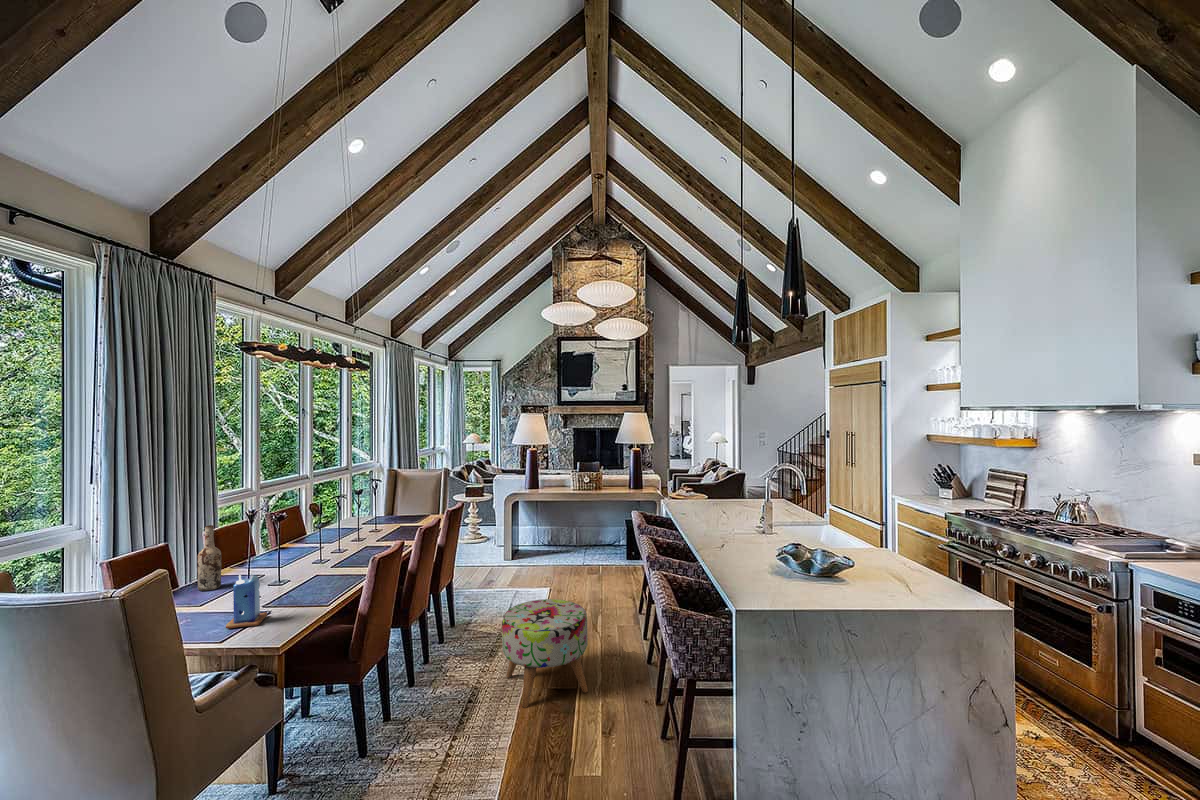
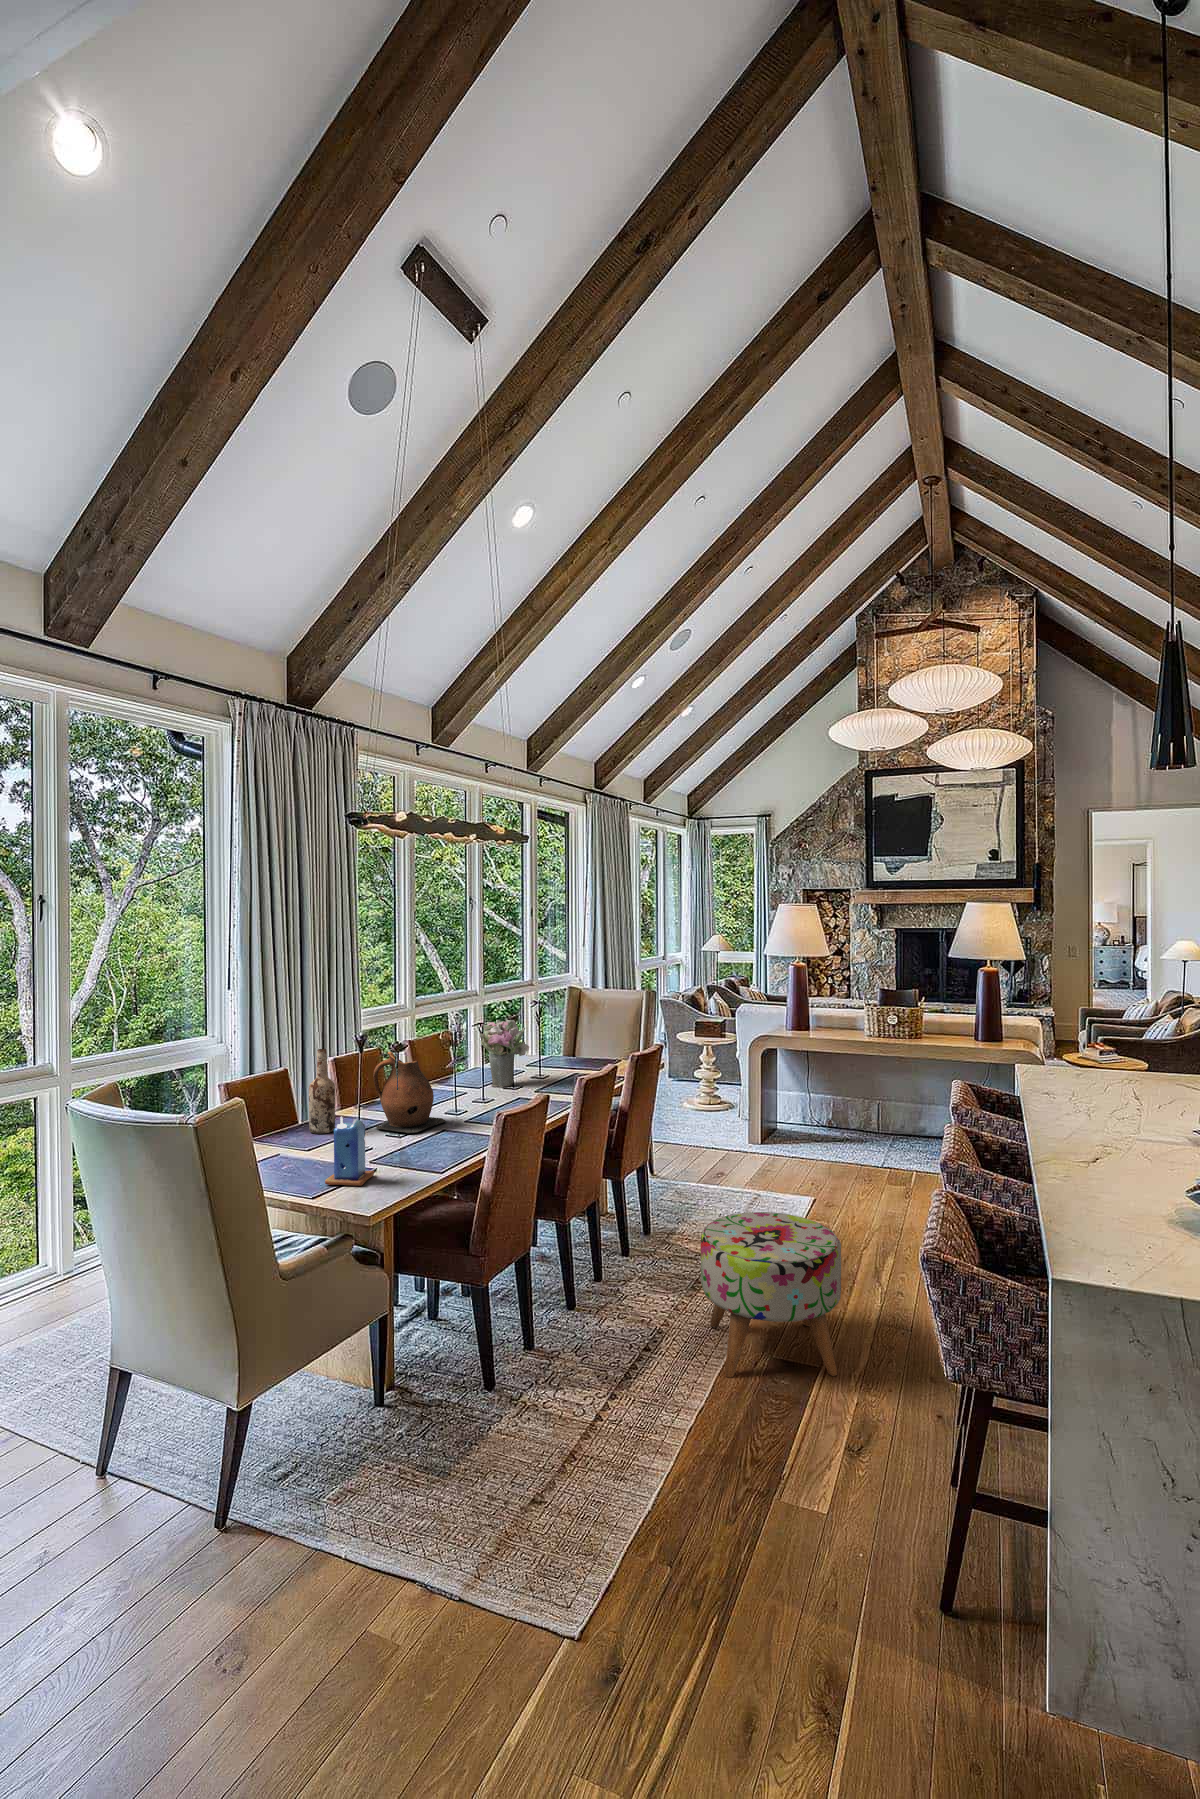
flower bouquet: none [332,494,369,541] -> present [479,1020,529,1087]
ceramic pitcher: none [254,523,314,582] -> present [373,1052,446,1134]

